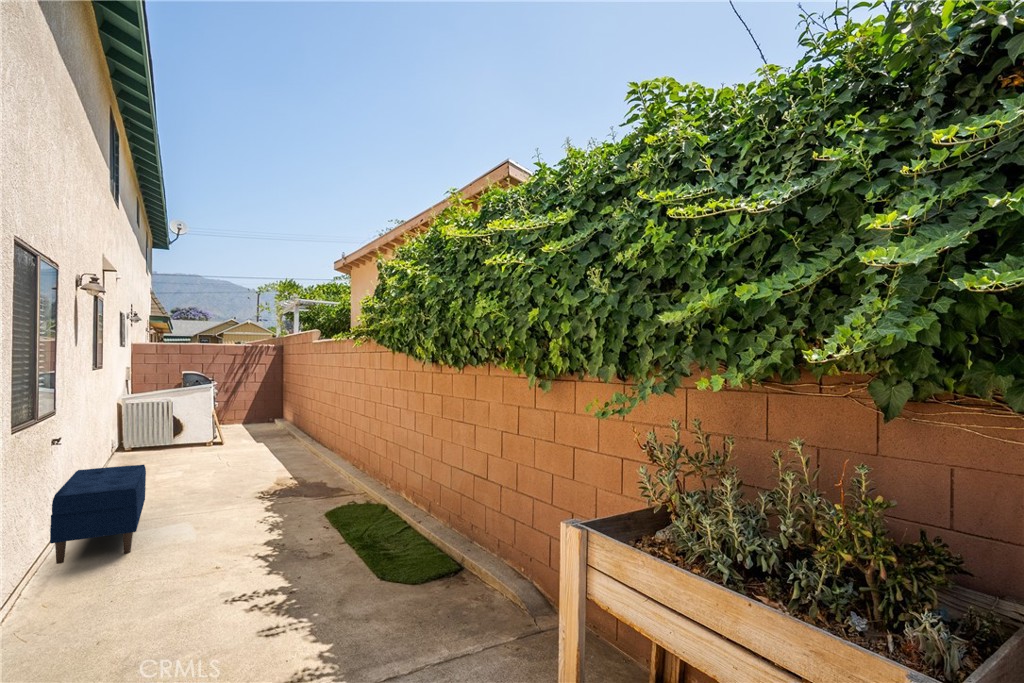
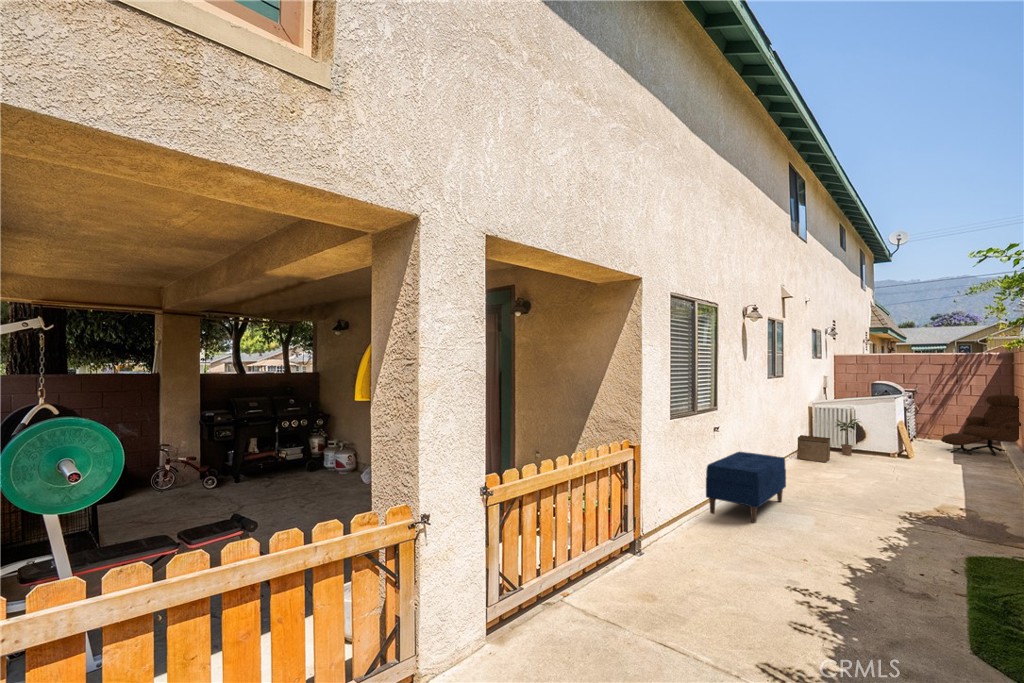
lounge chair: none [239,379,296,434] -> present [941,395,1021,456]
potted plant: none [150,412,182,453] -> present [835,419,860,456]
storage bin: none [113,437,154,468] -> present [797,435,830,463]

